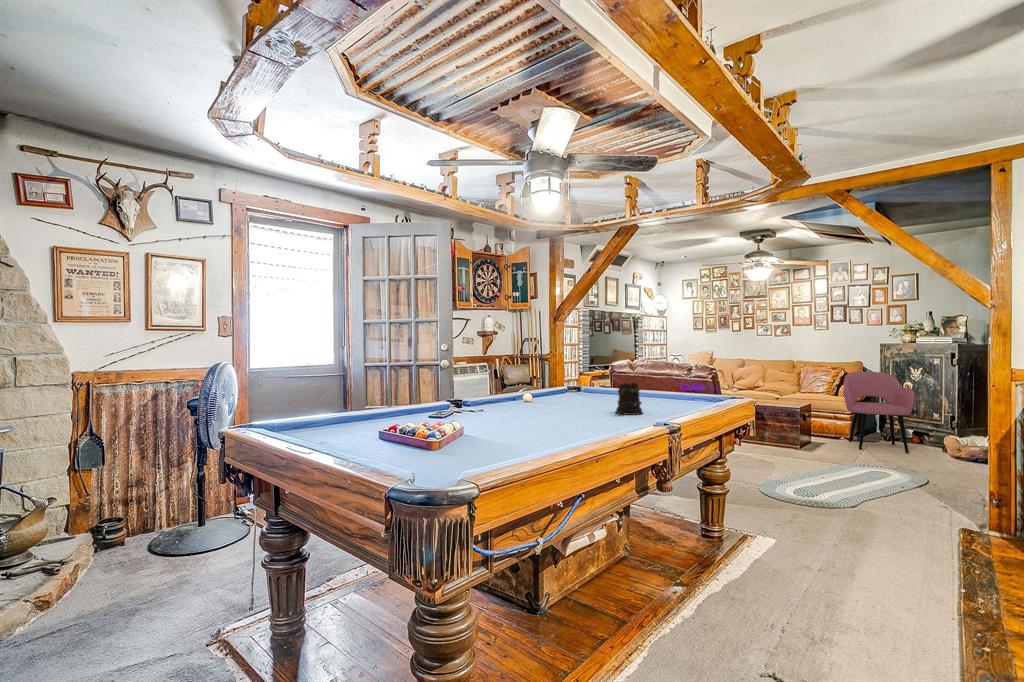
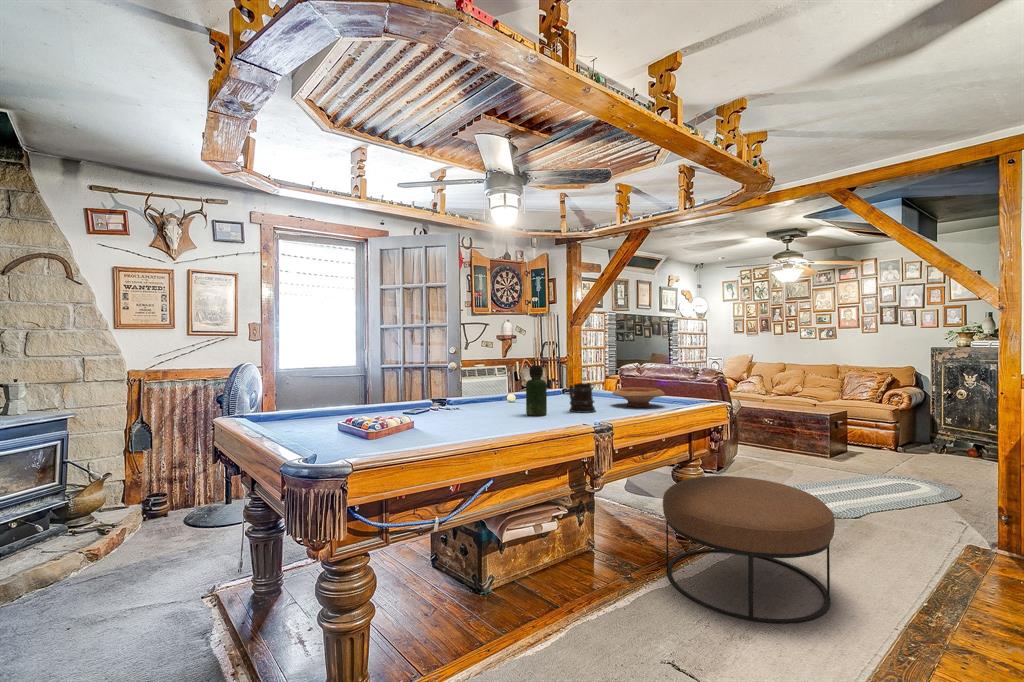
bottle: none [577,365,600,420] -> present [526,365,547,416]
armchair: present [844,372,915,453] -> none [884,377,963,466]
wooden bowl: none [648,386,703,407] -> present [612,387,665,407]
ottoman: none [710,475,892,627] -> present [663,476,835,624]

